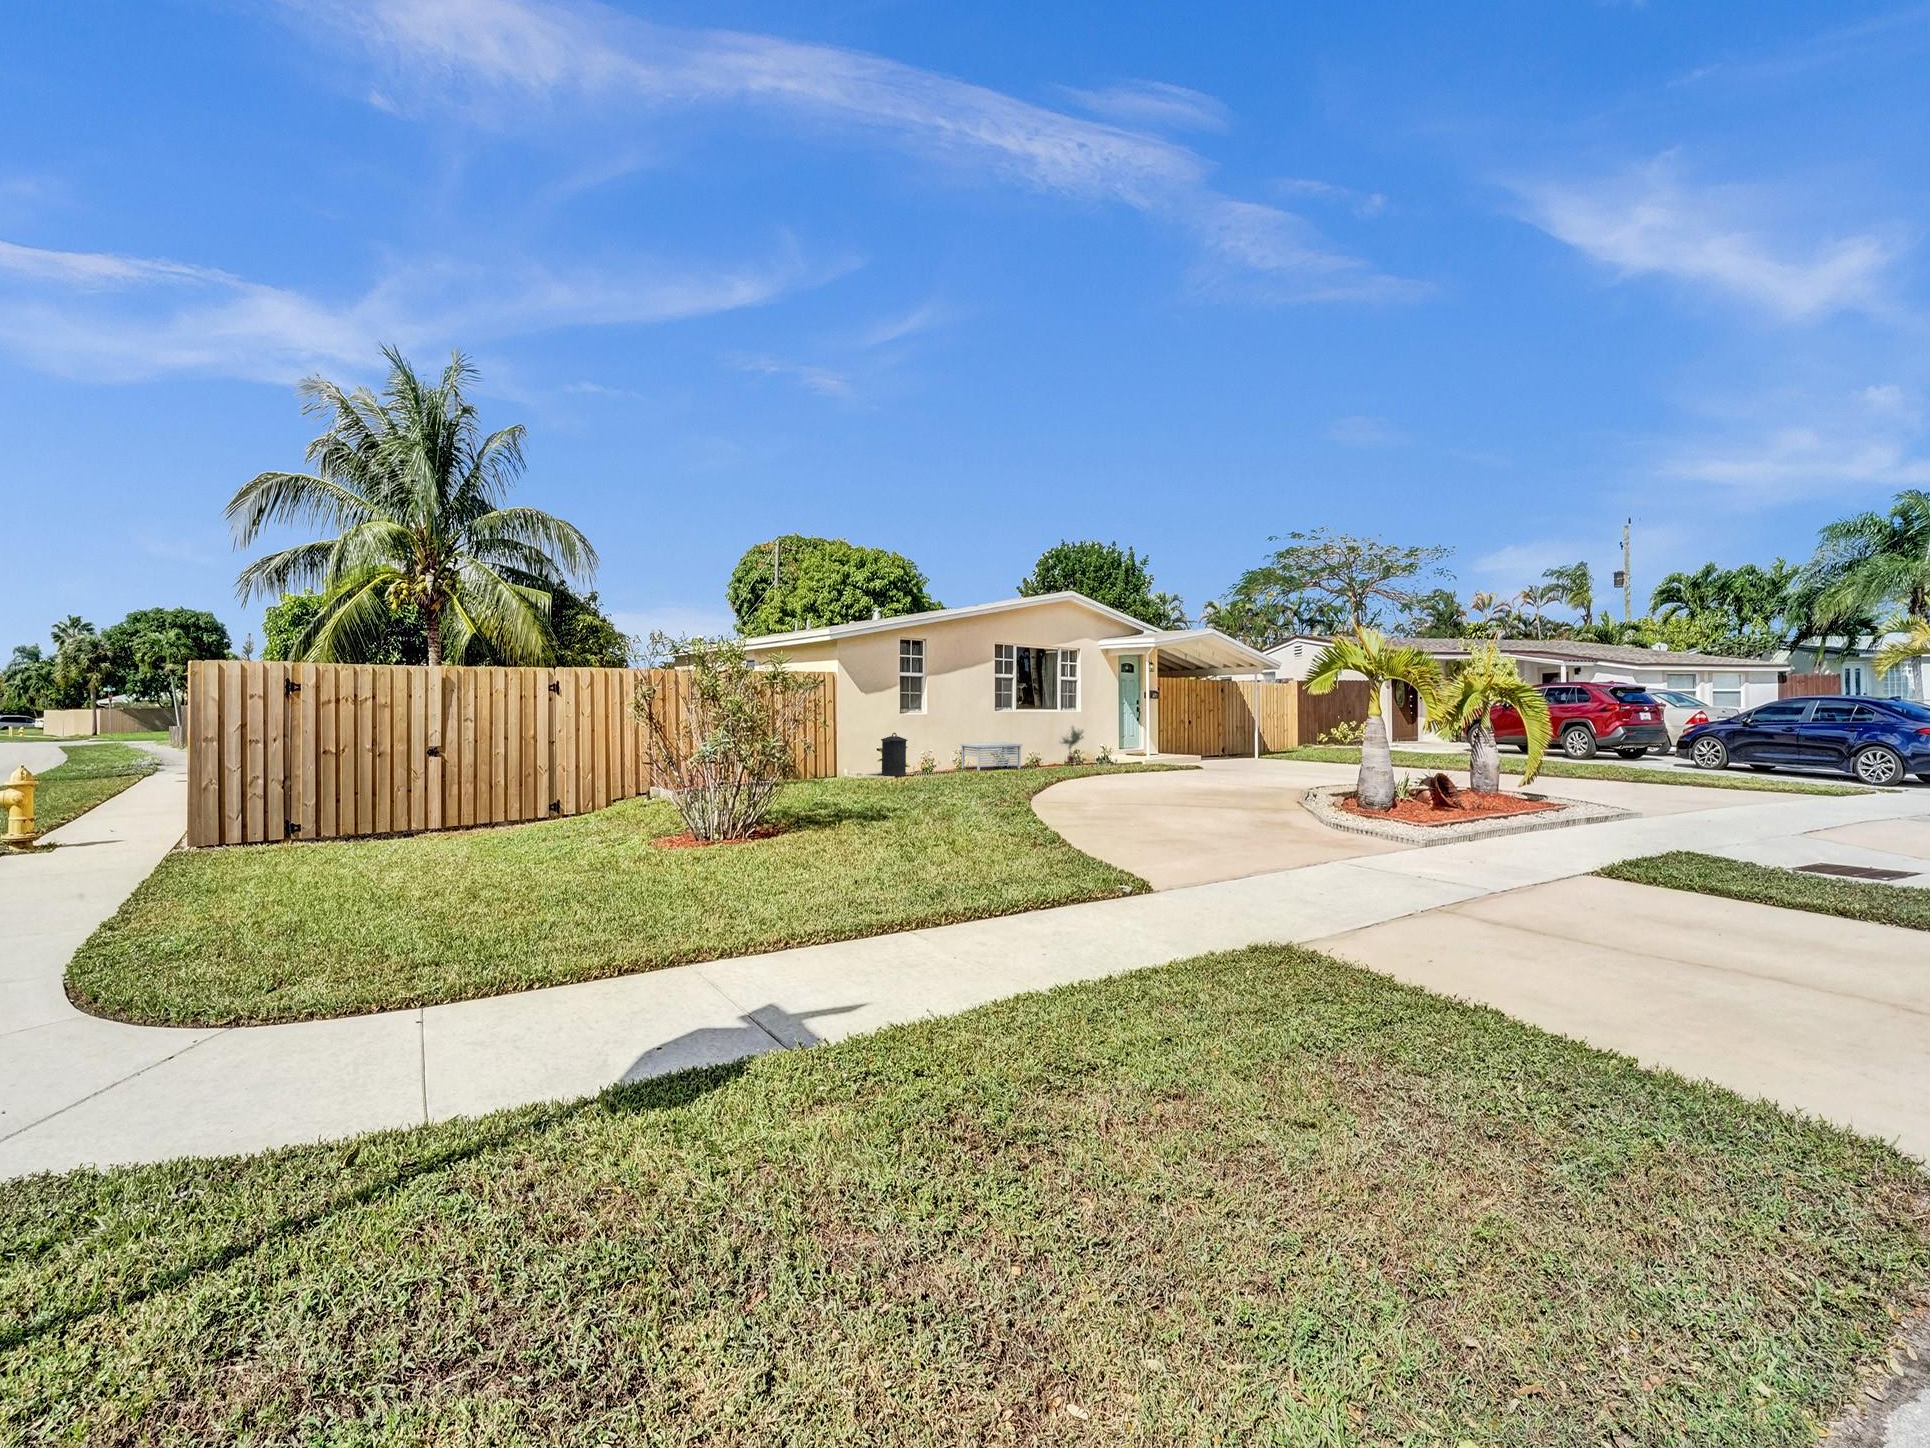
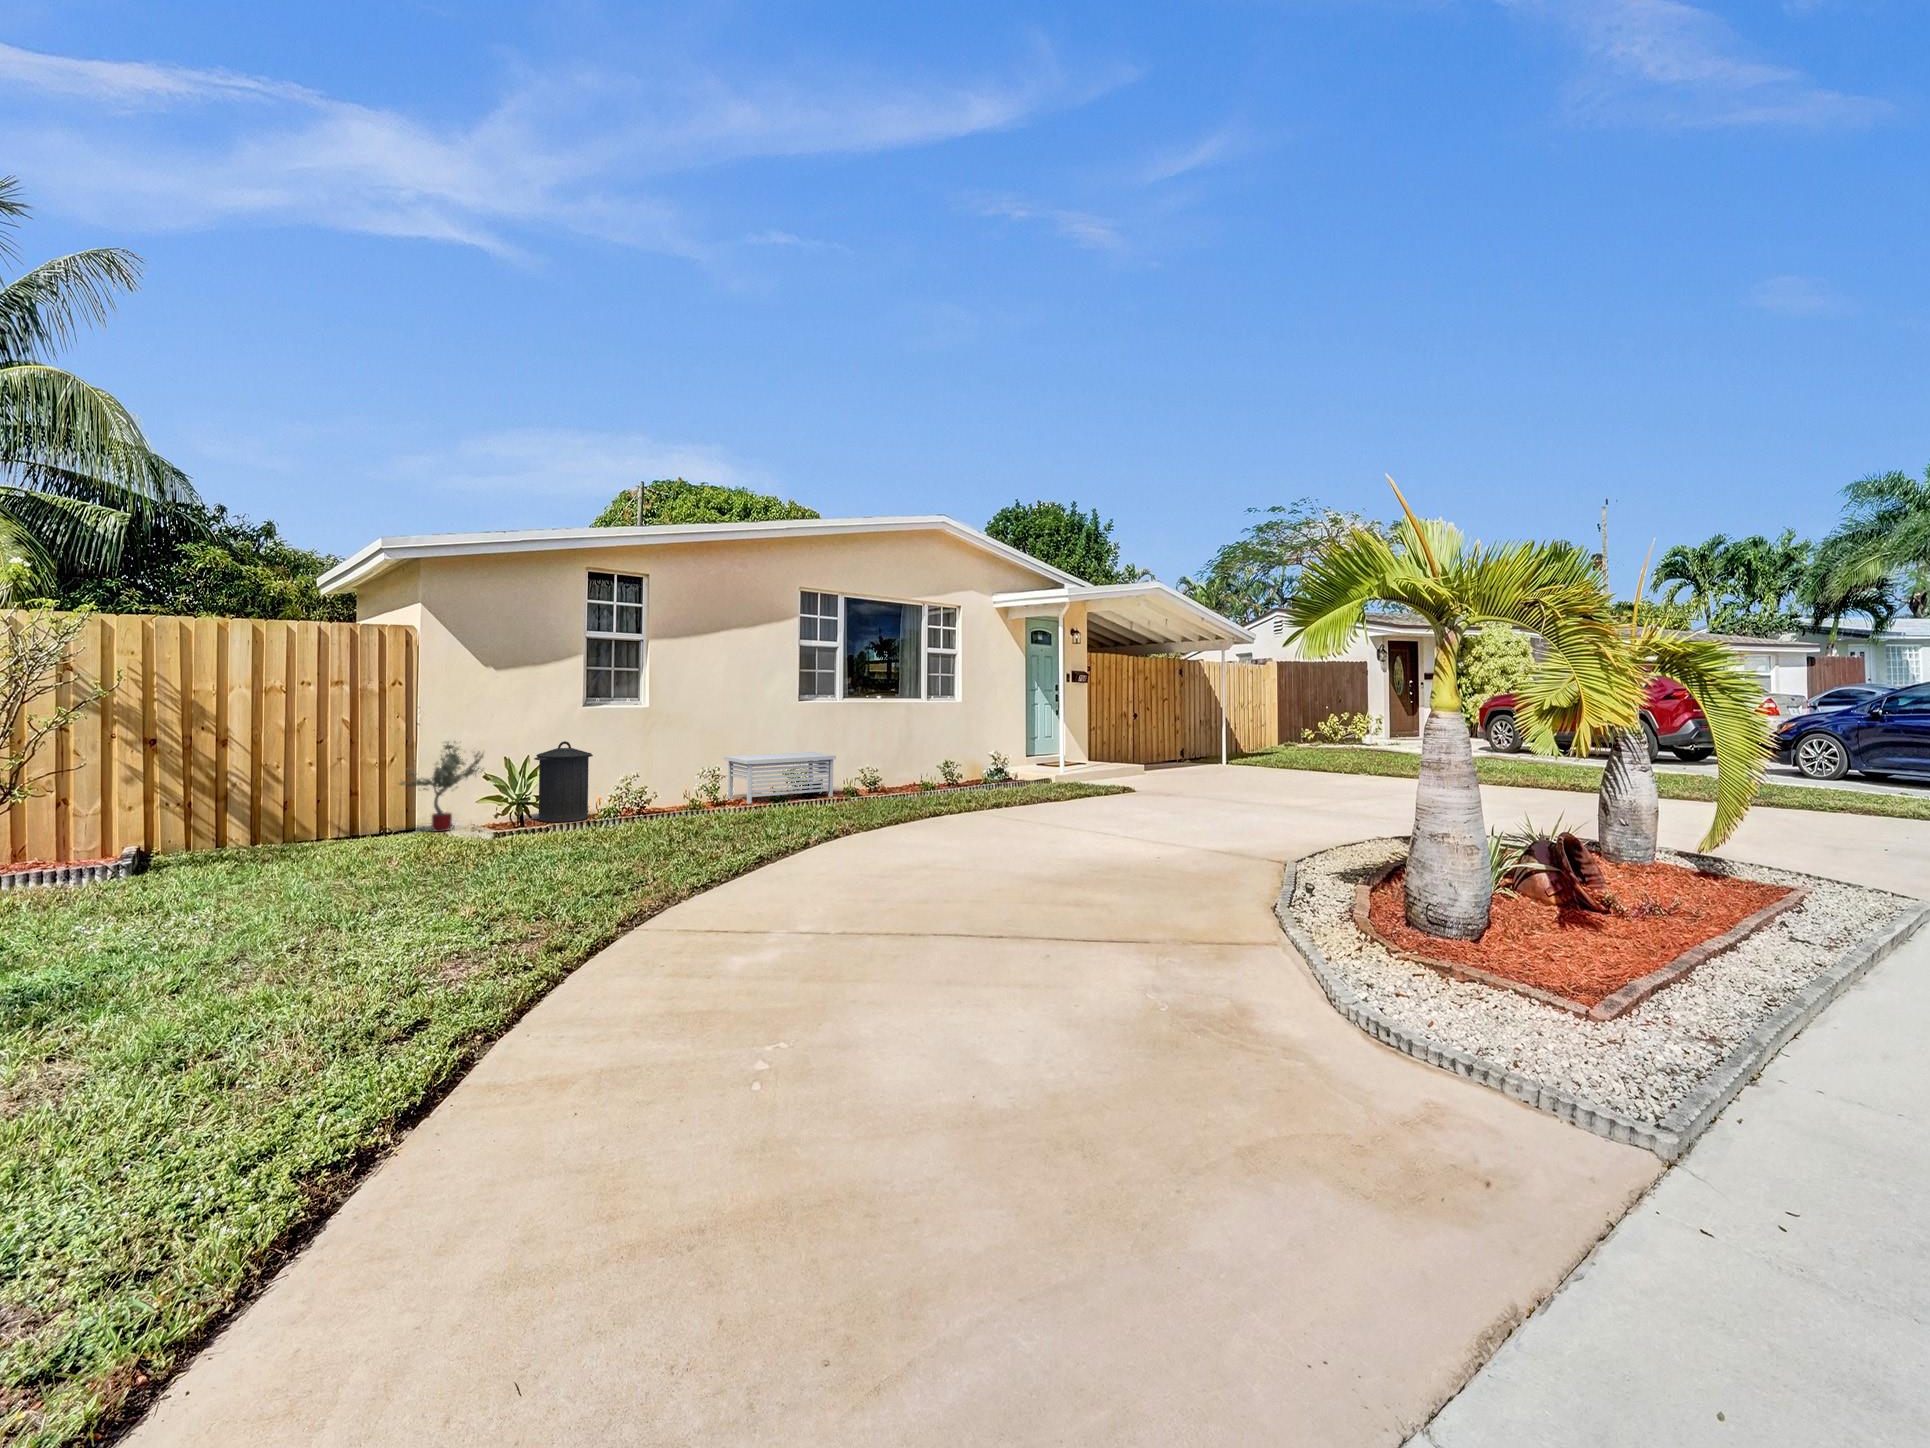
potted tree: present [1062,726,1083,763] -> present [400,741,484,832]

